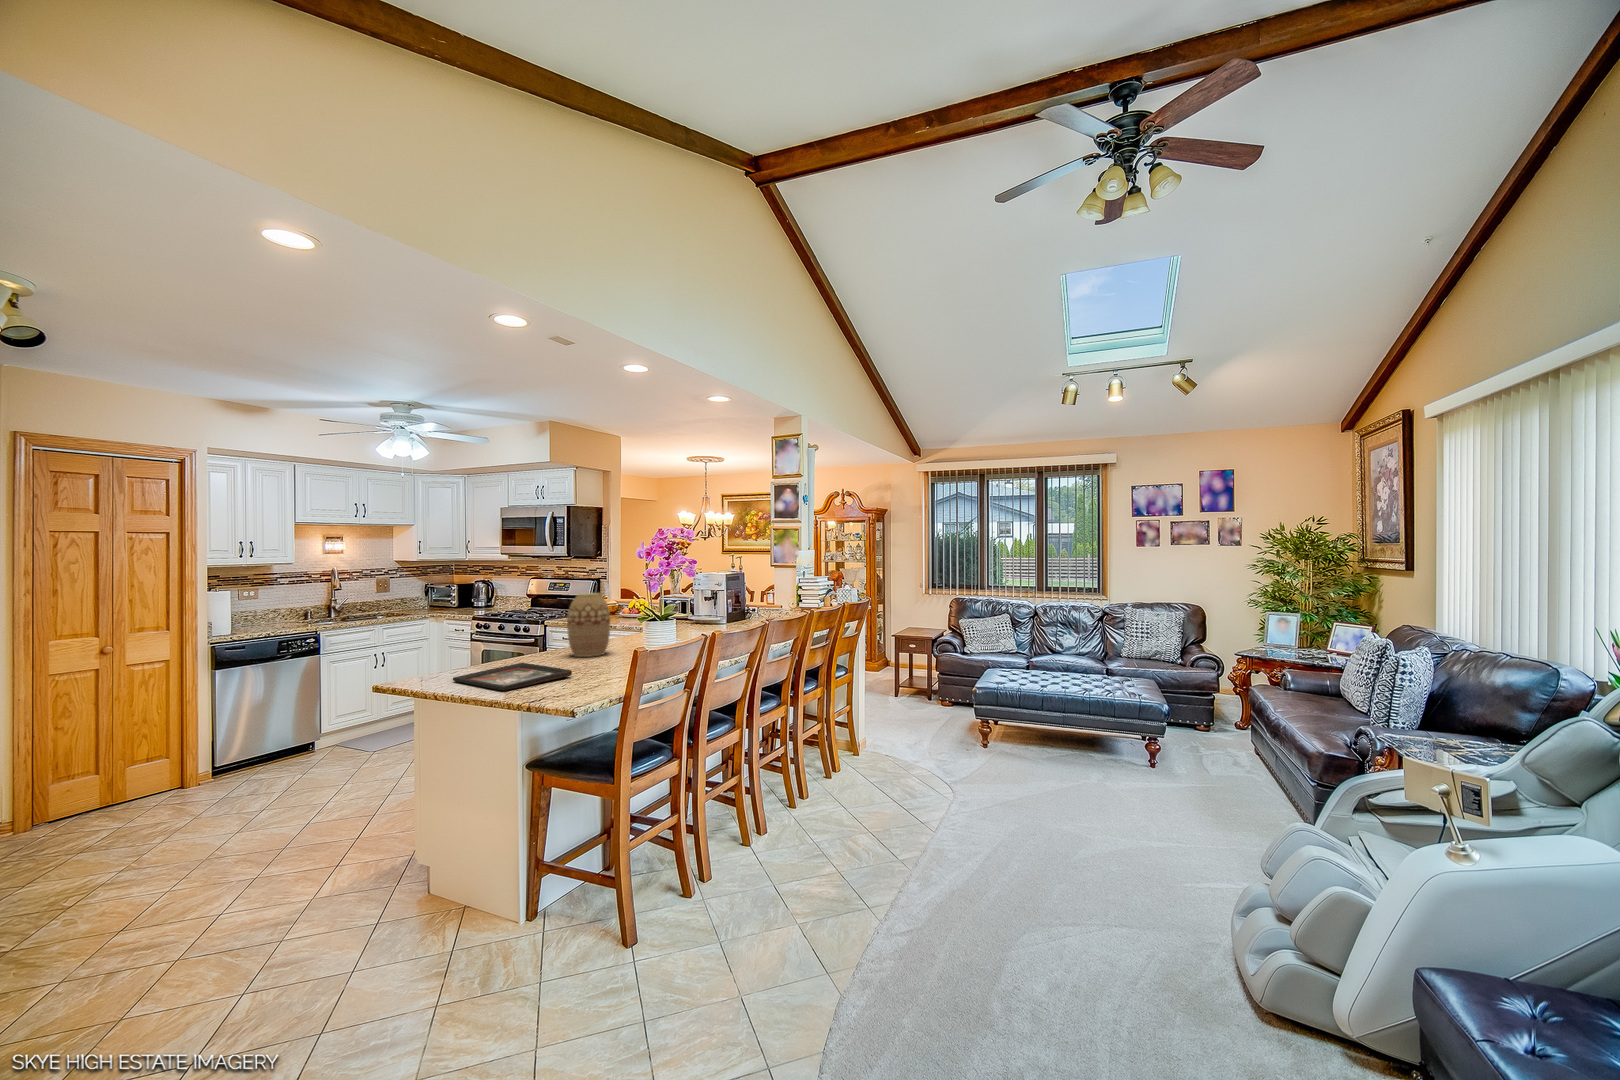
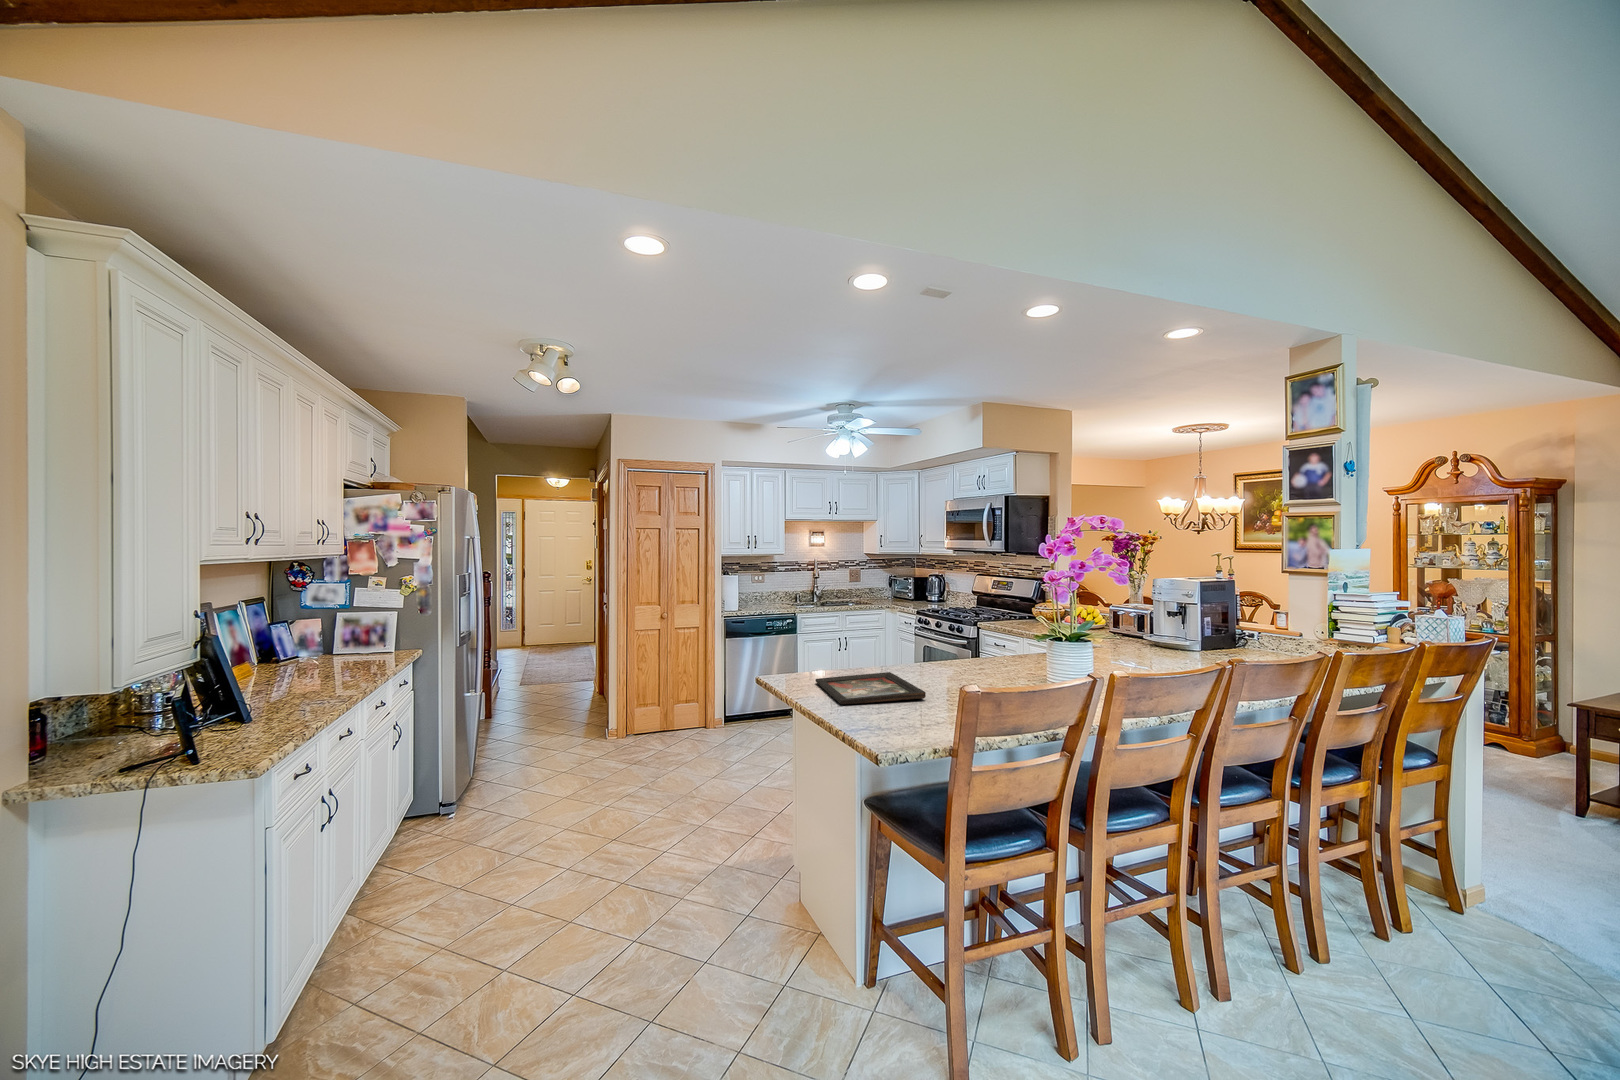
vase: present [567,593,610,657] -> none [951,597,1002,676]

